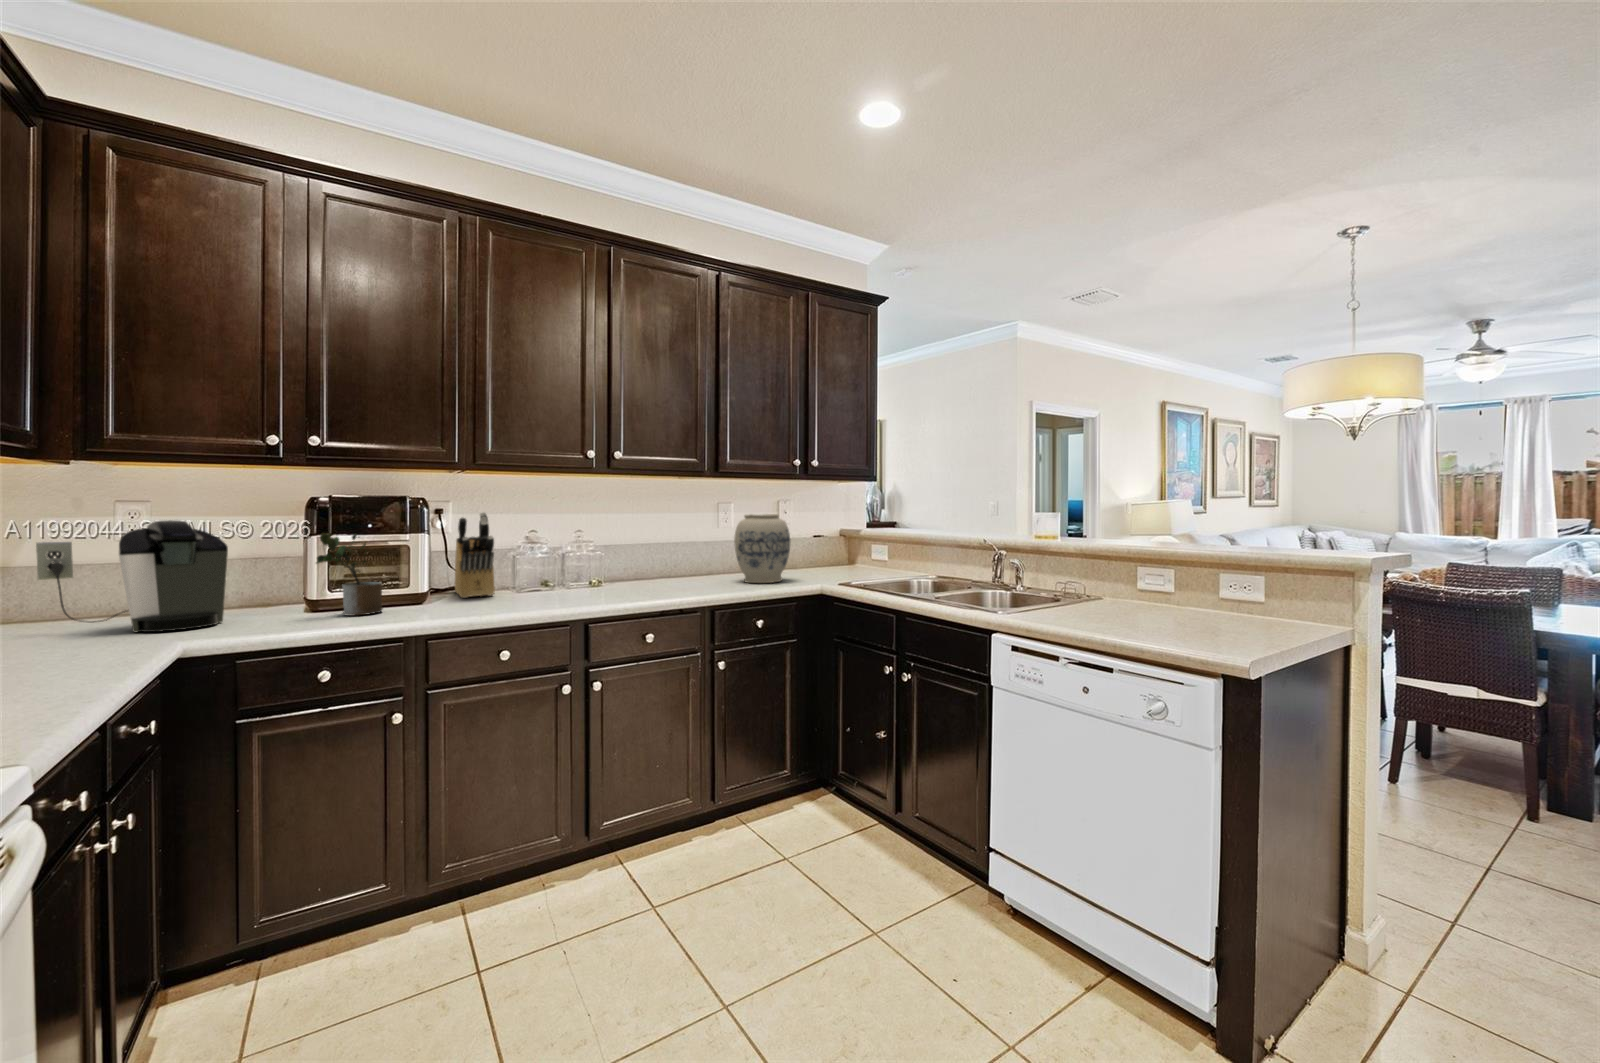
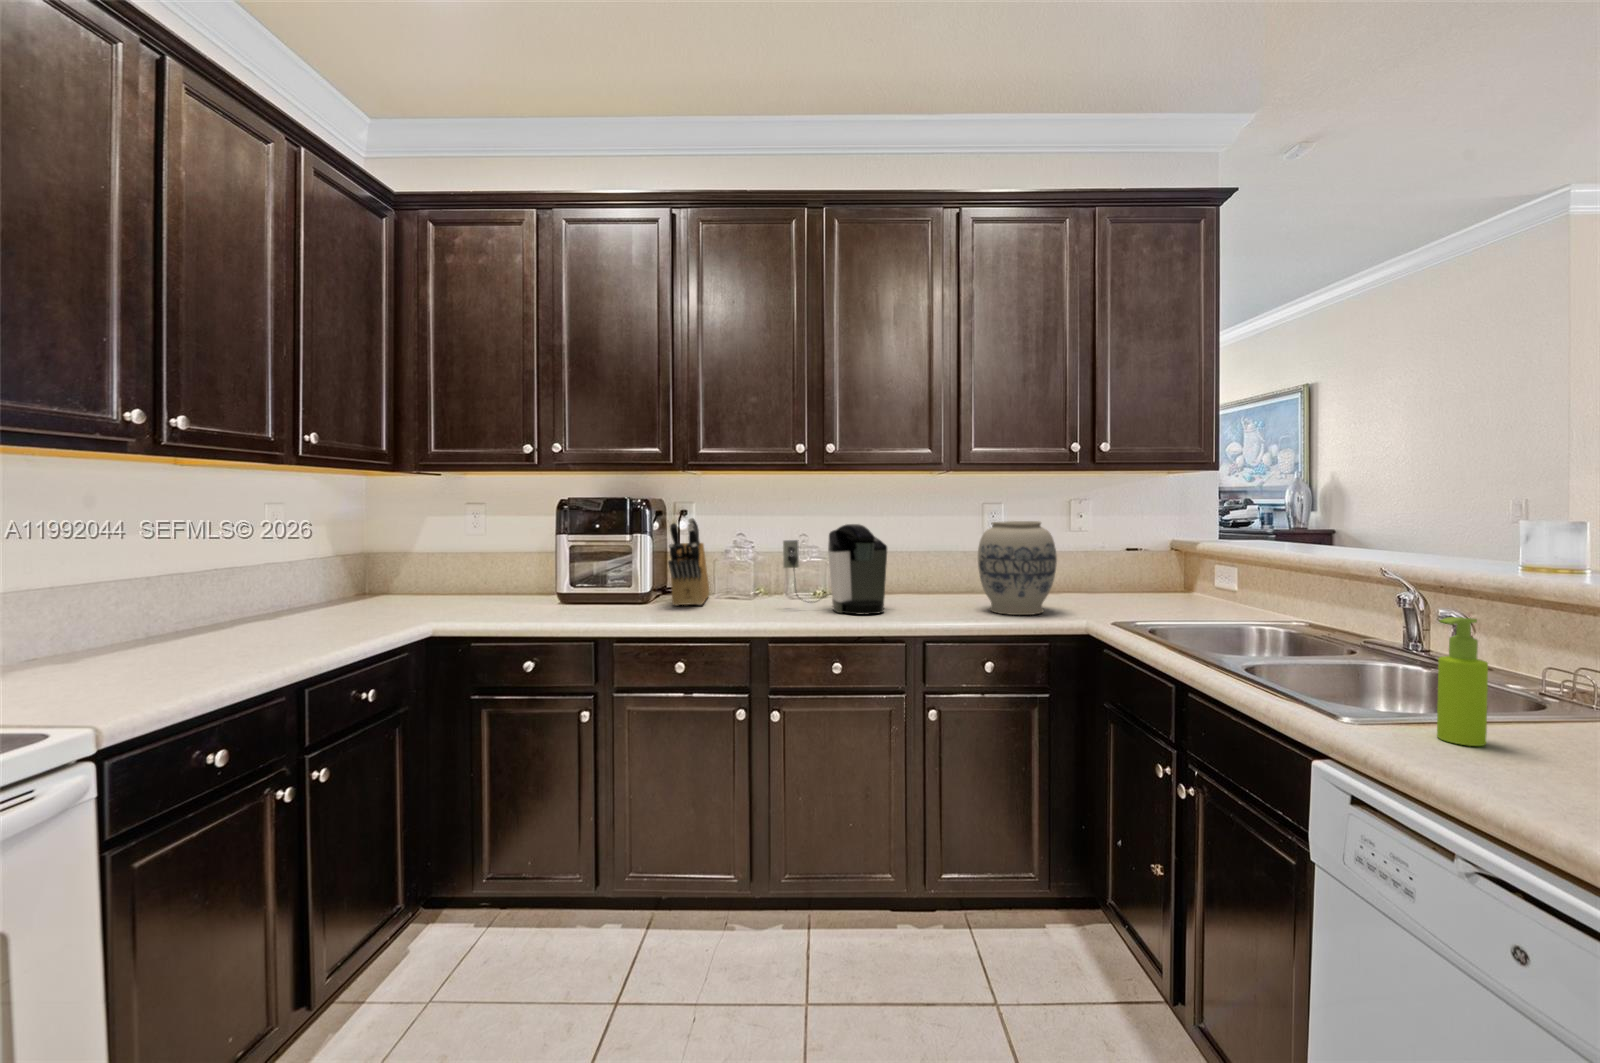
coffee maker: present [36,520,228,632] -> present [783,524,887,614]
potted plant: present [316,533,383,616] -> none [540,539,594,618]
soap dispenser: none [1044,551,1065,618] -> present [1437,617,1488,746]

